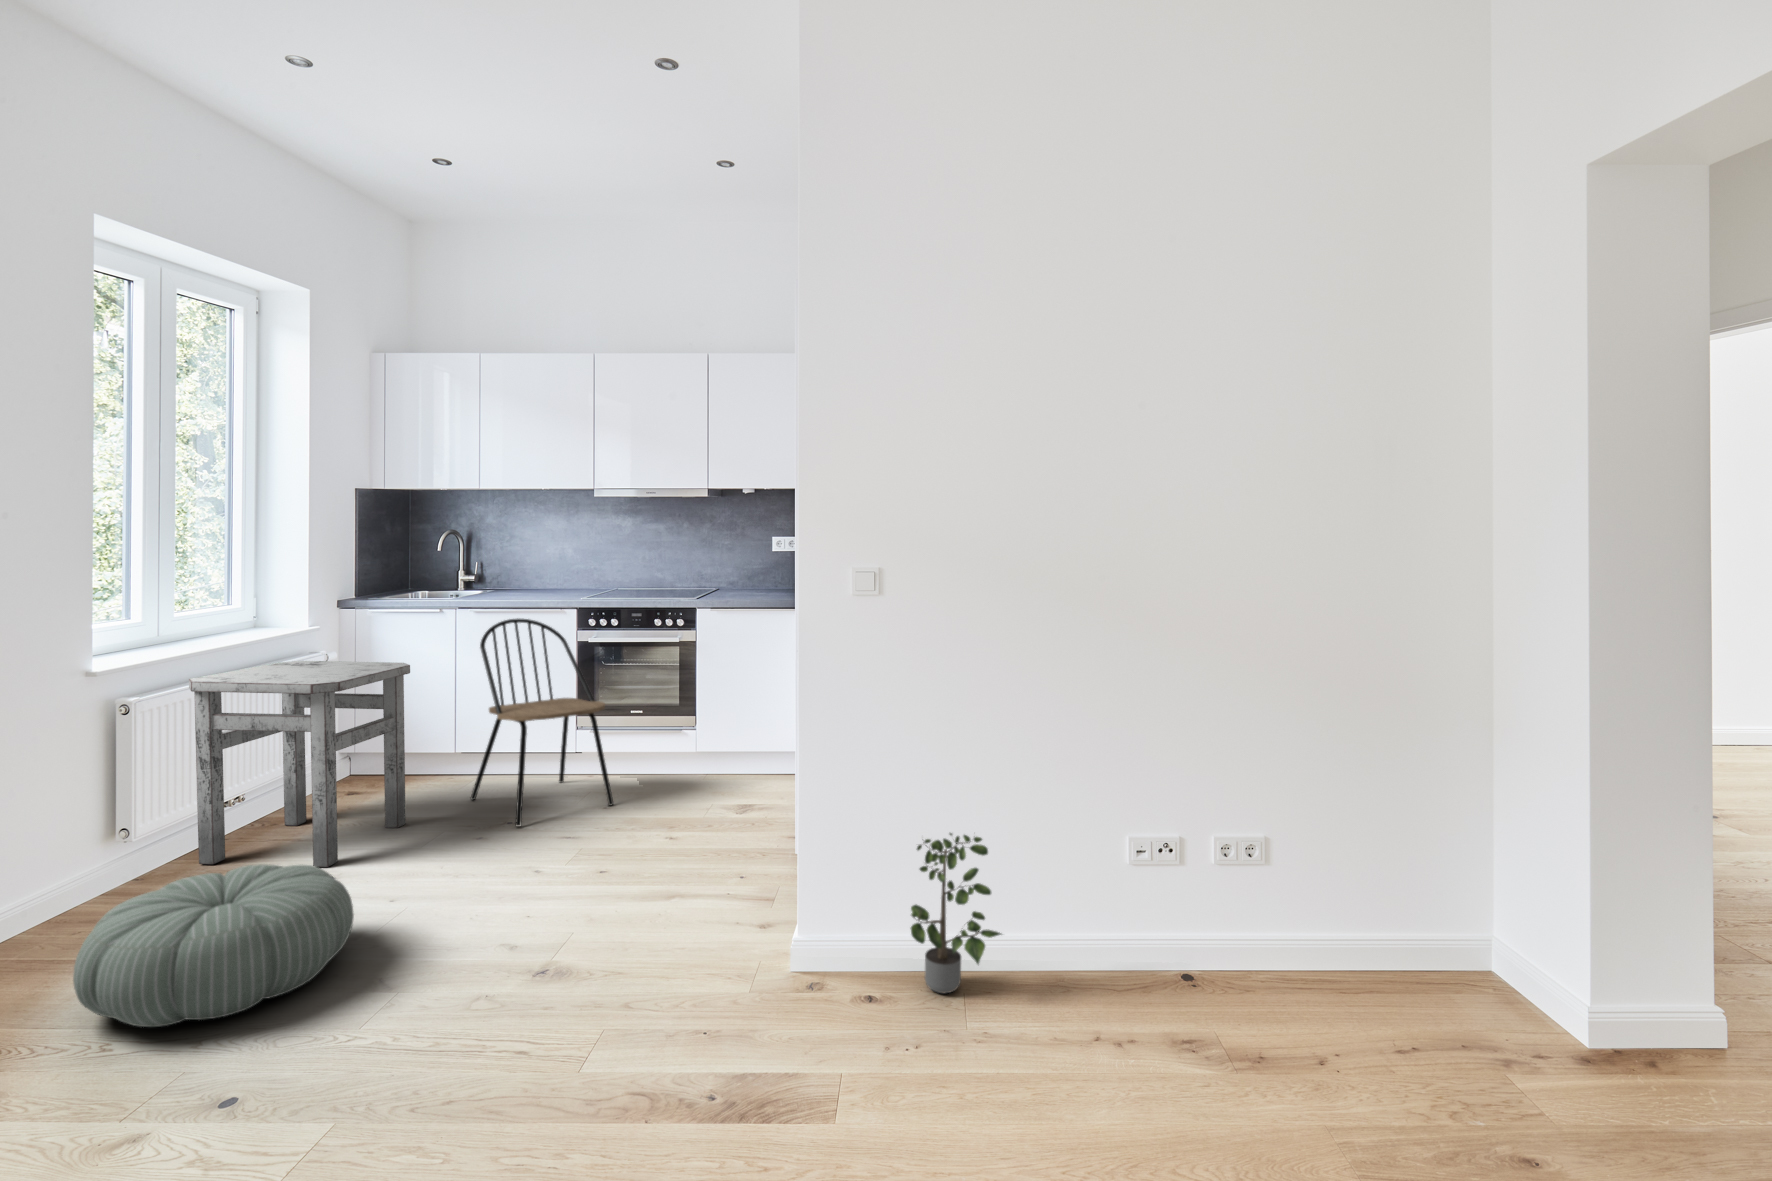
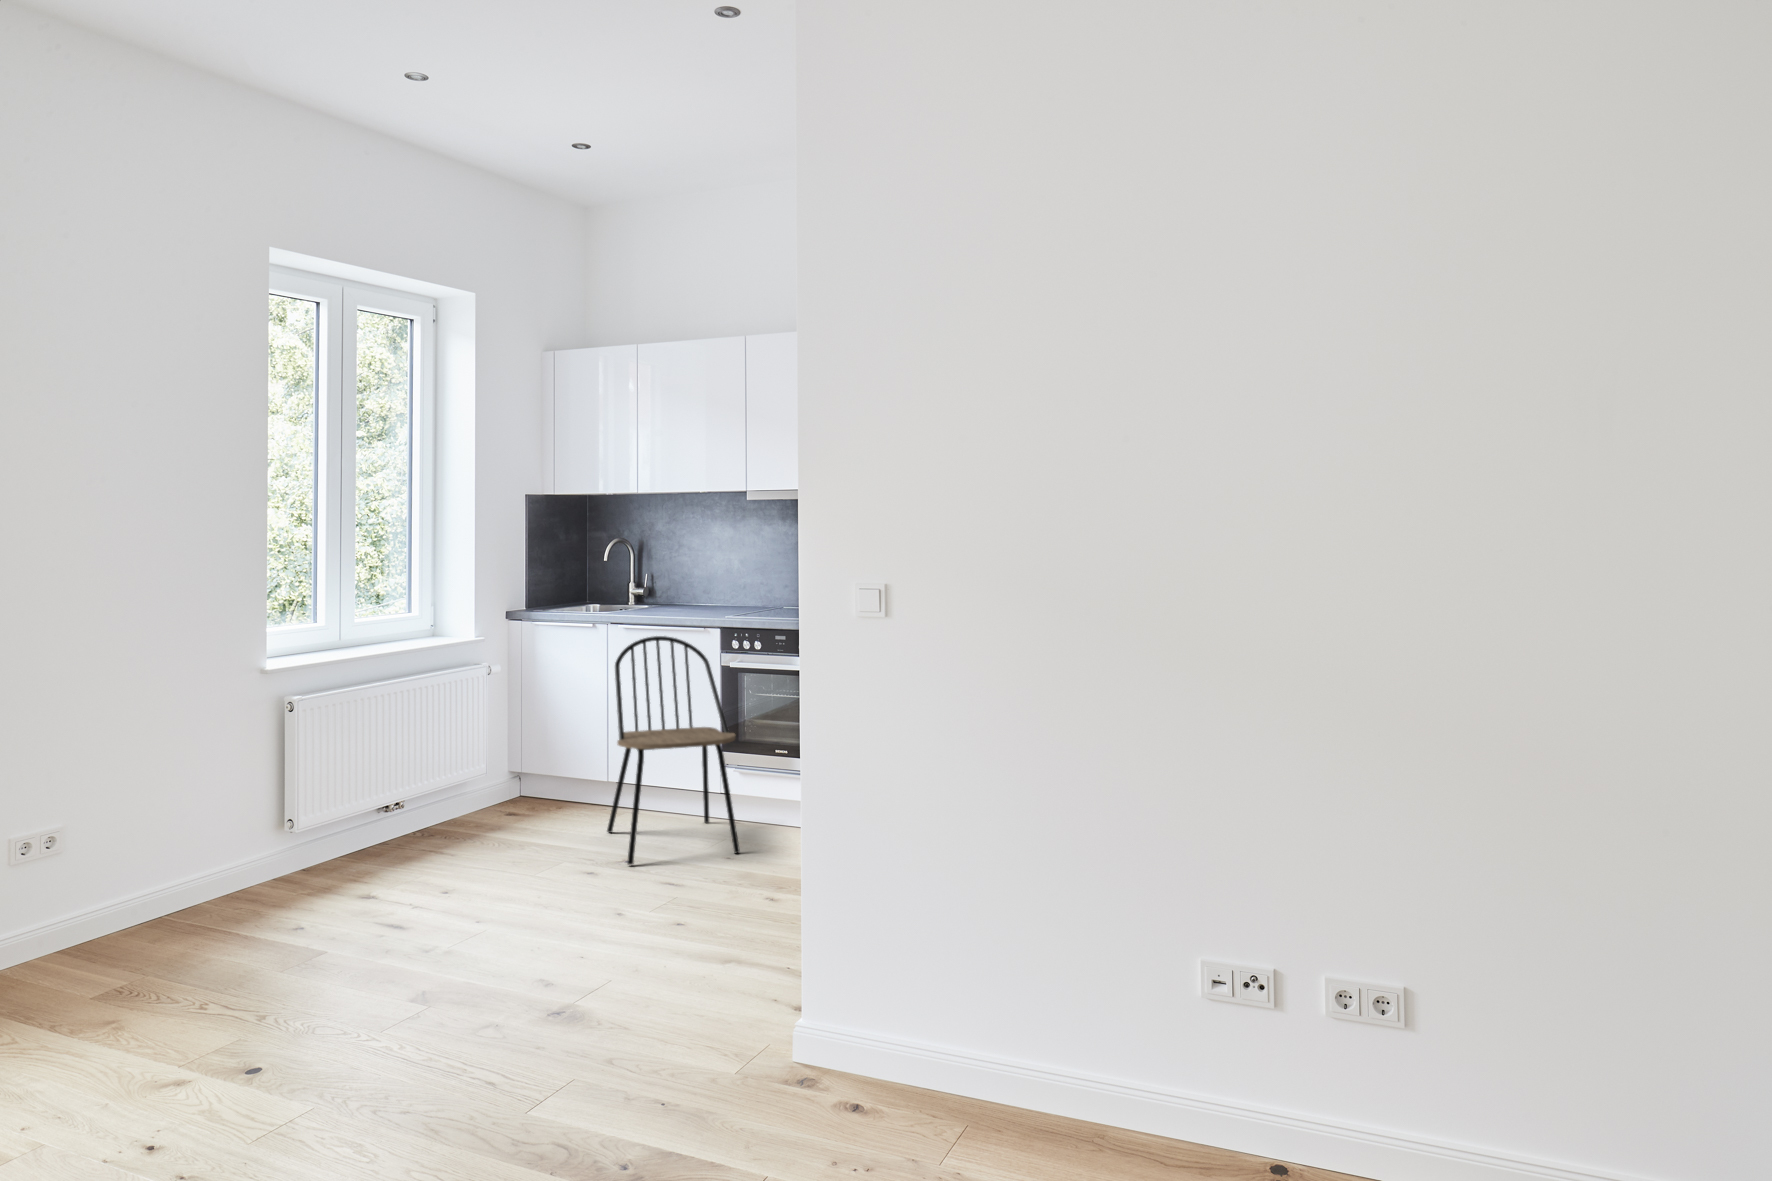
side table: present [189,661,410,867] -> none [340,674,537,883]
potted plant: present [911,833,1001,993] -> none [887,917,1010,1121]
pouf: present [73,864,354,1027] -> none [172,868,406,1004]

